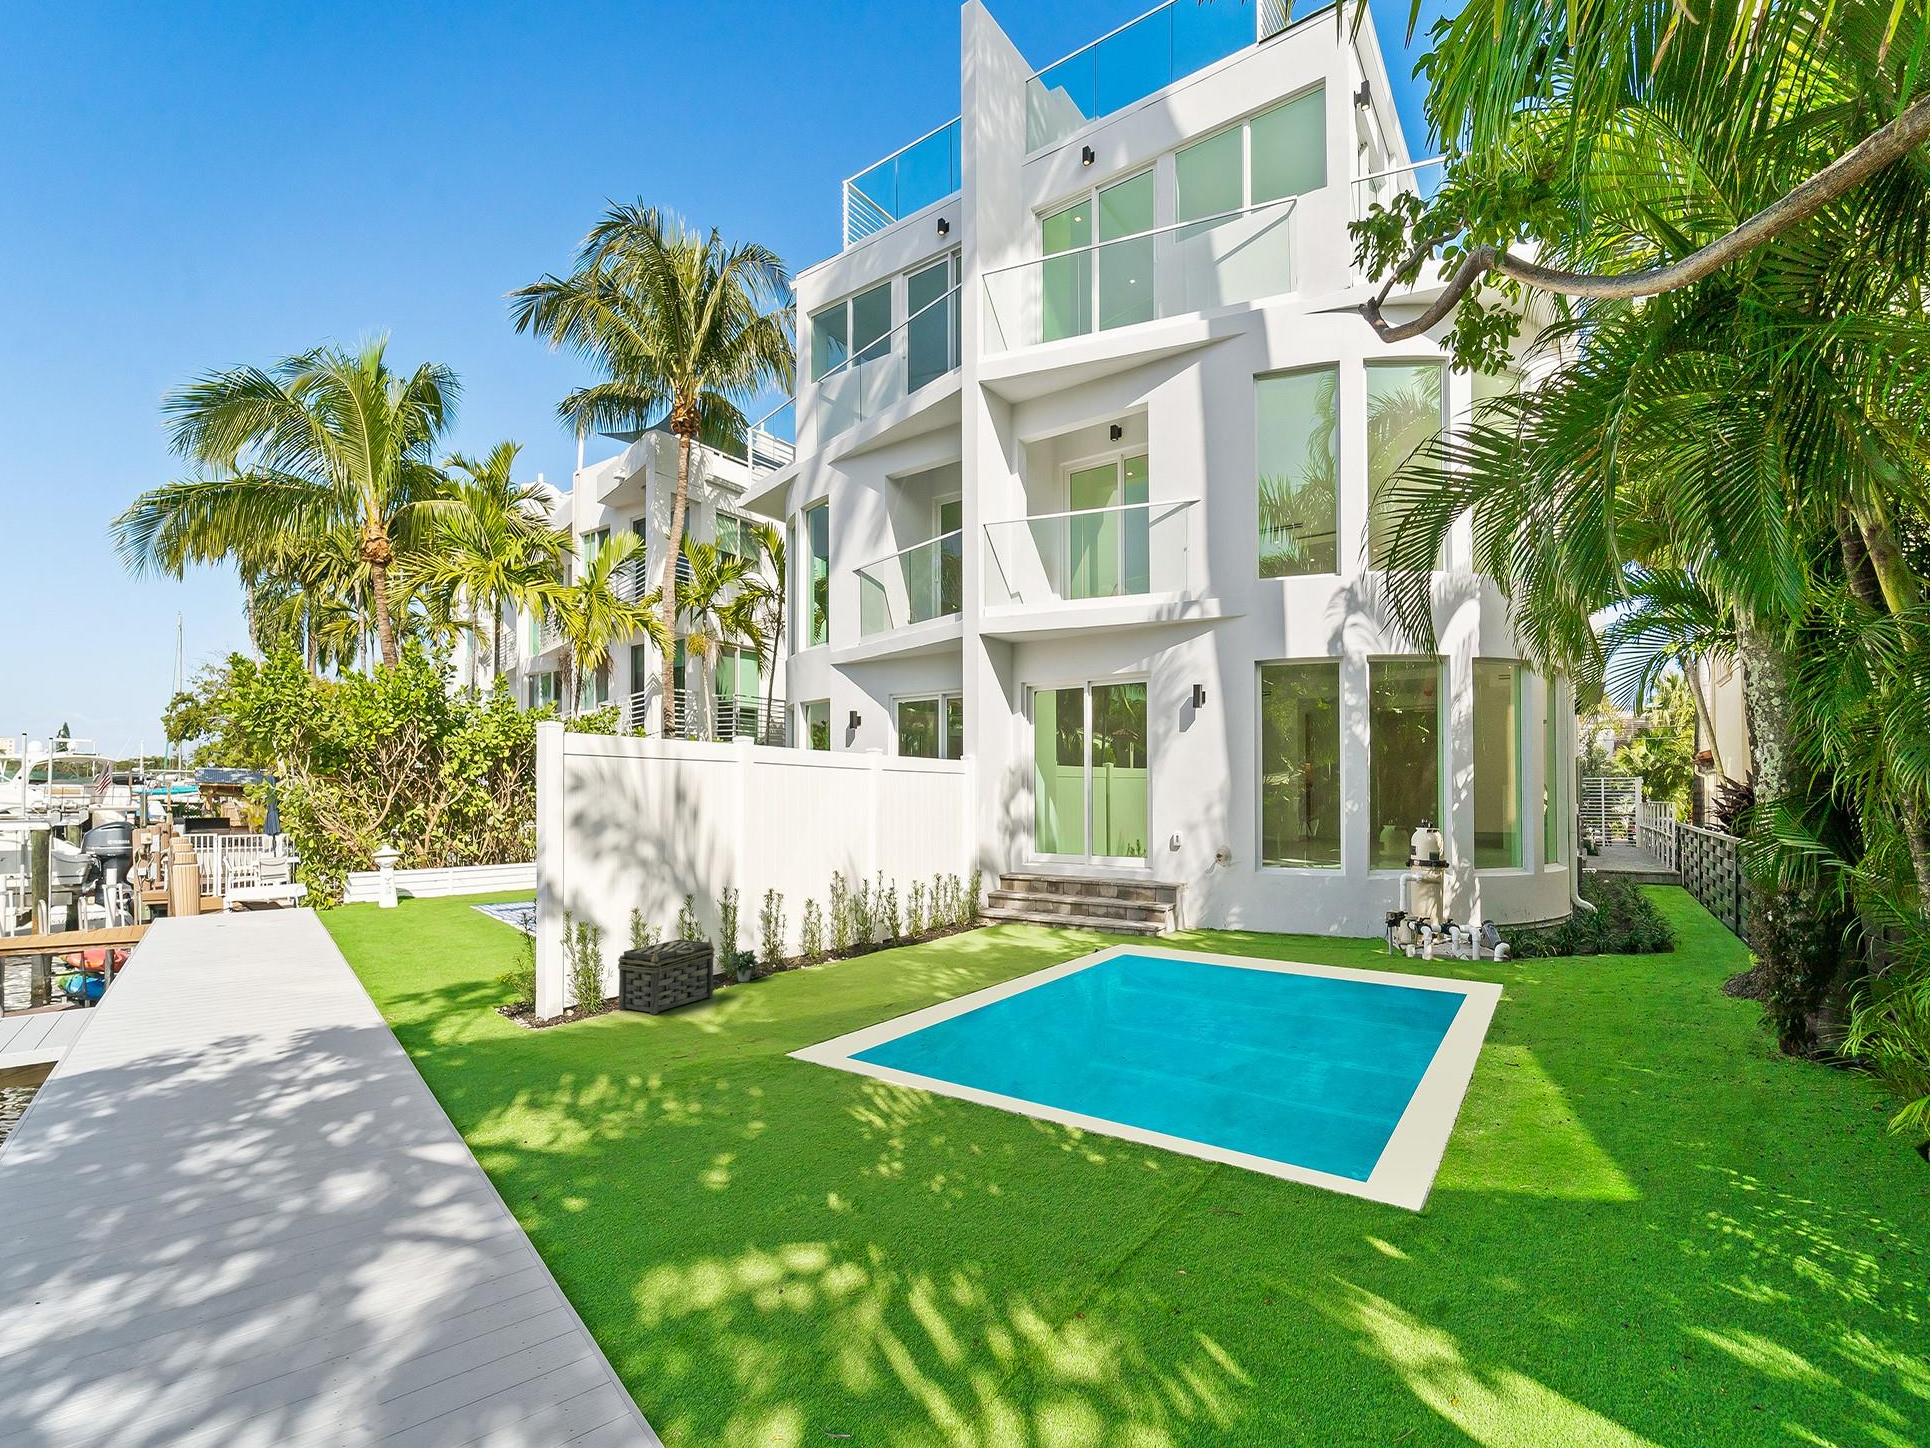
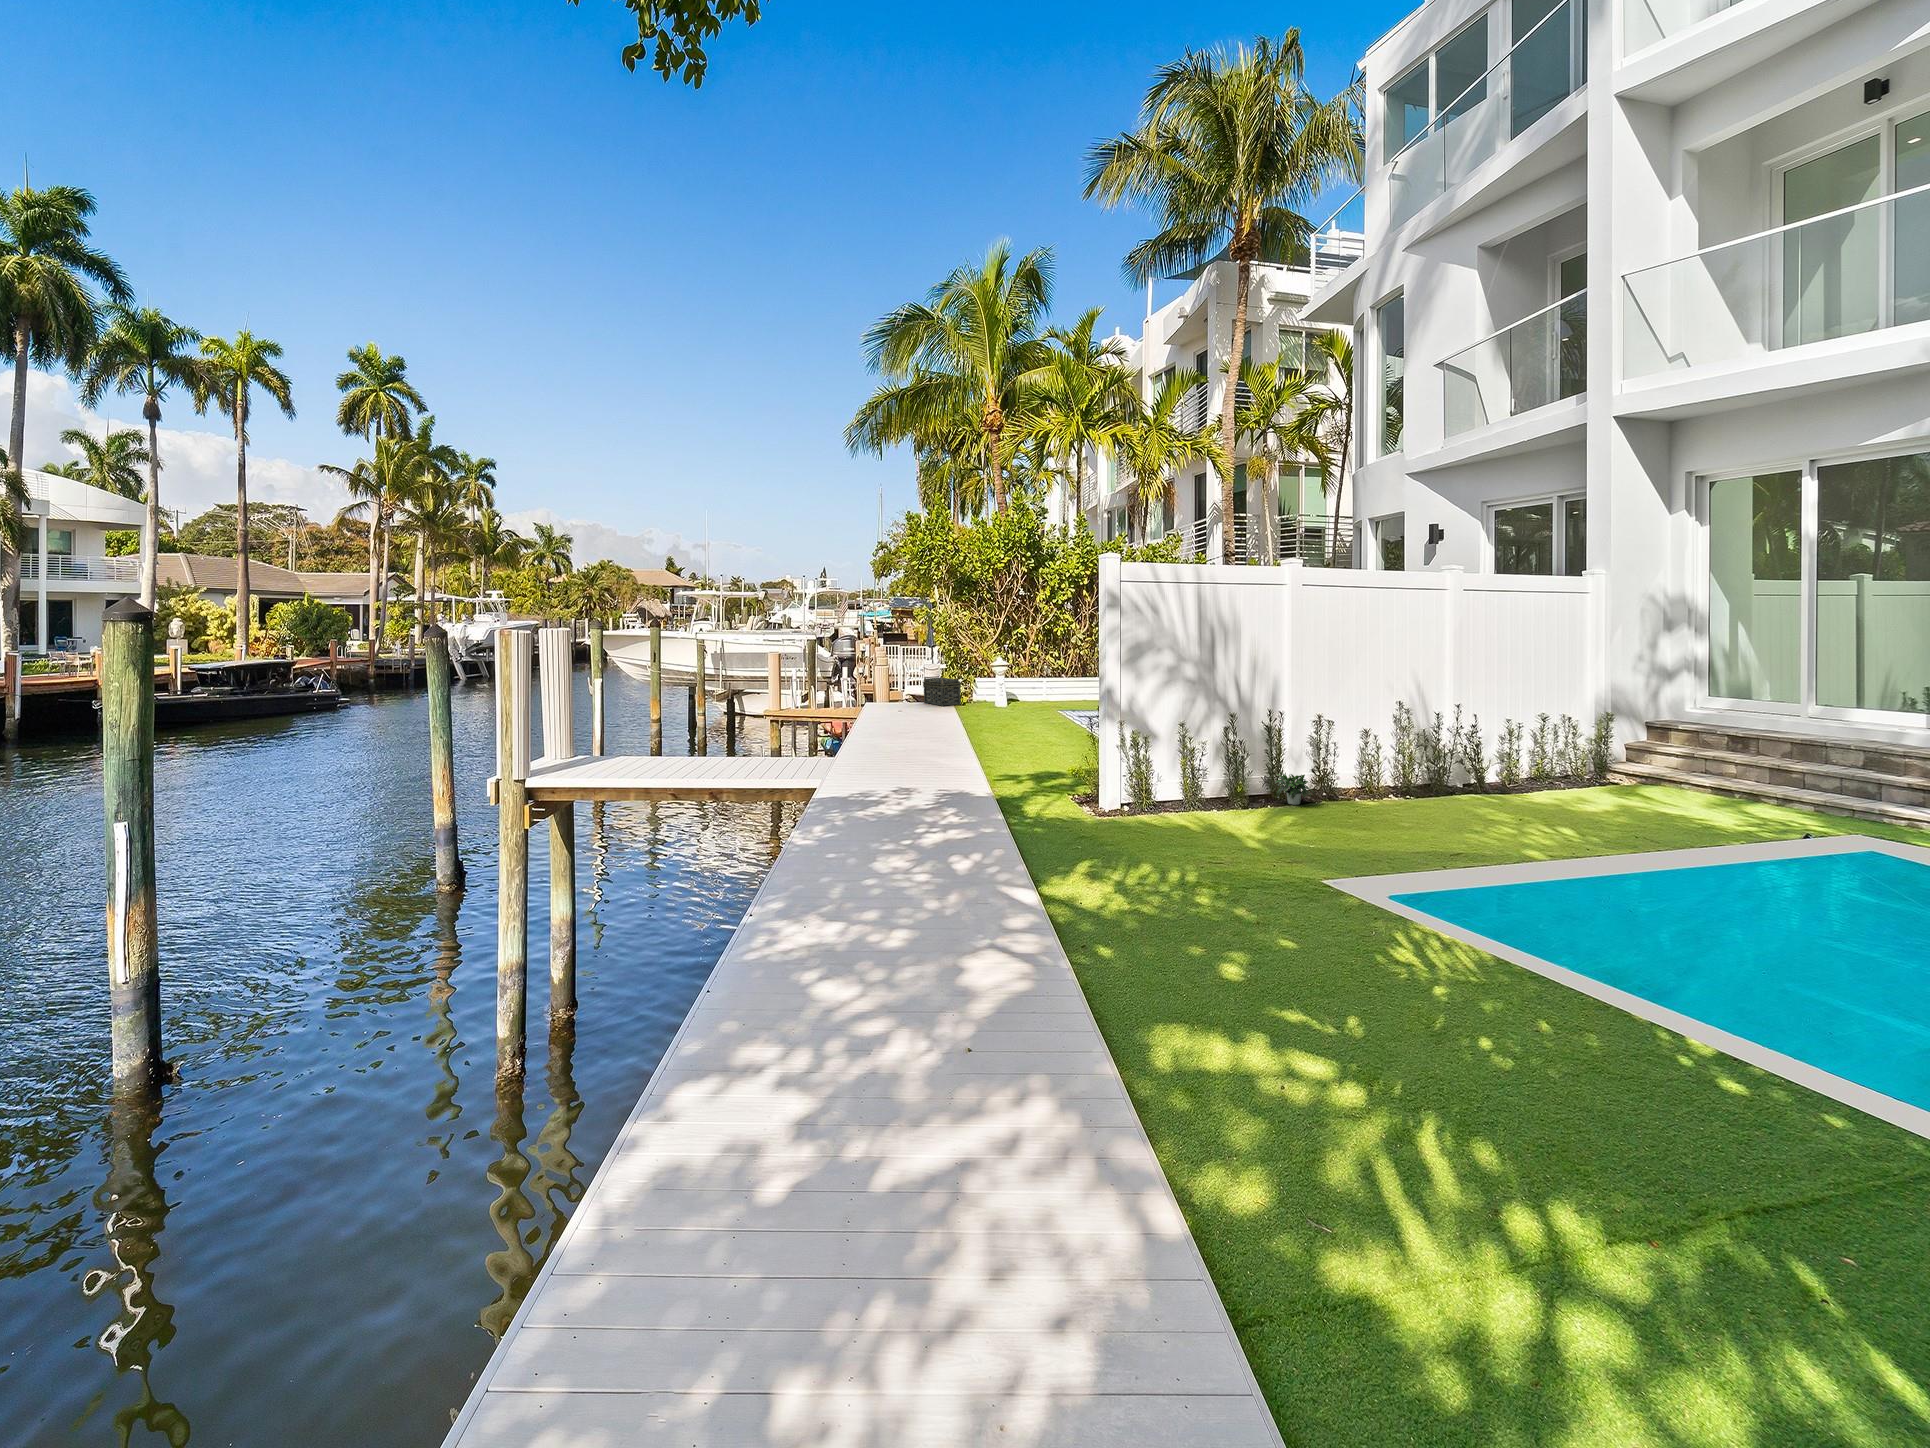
basket: present [618,937,715,1015] -> present [923,678,961,706]

